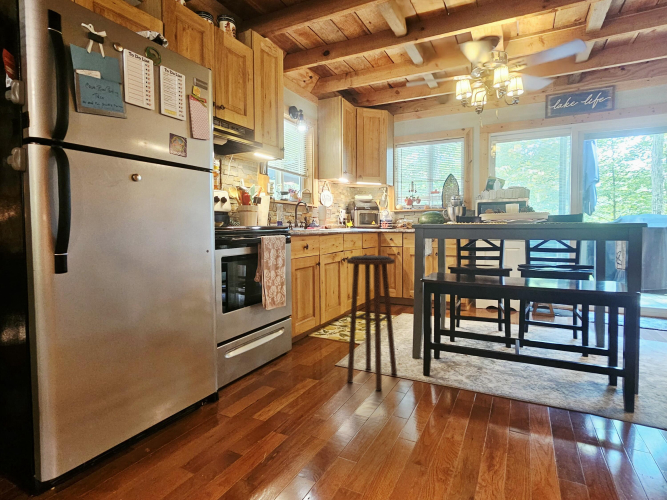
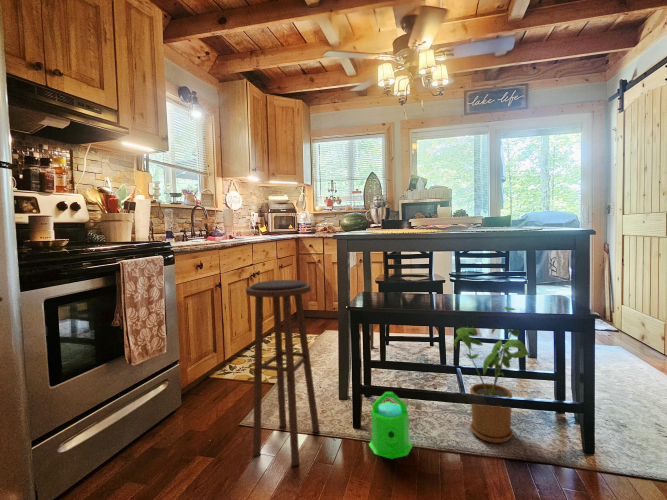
house plant: none [513,285,581,396] -> present [454,307,531,443]
watering can: none [436,345,472,395] -> present [369,392,412,459]

